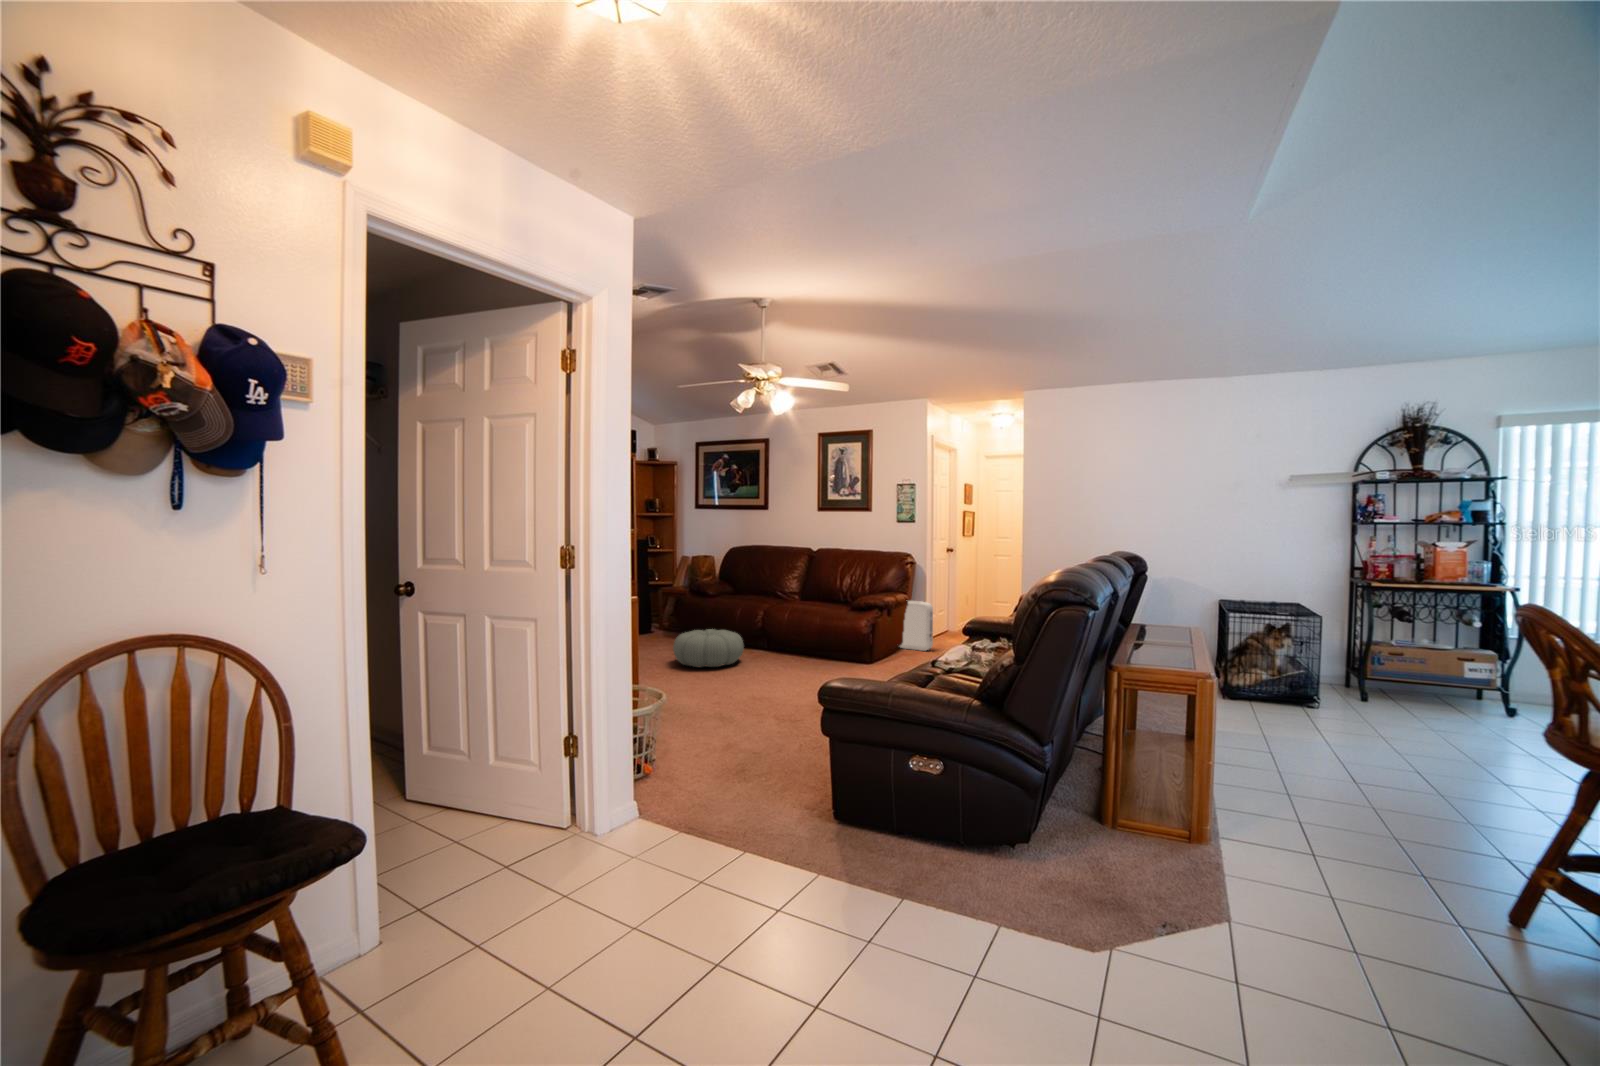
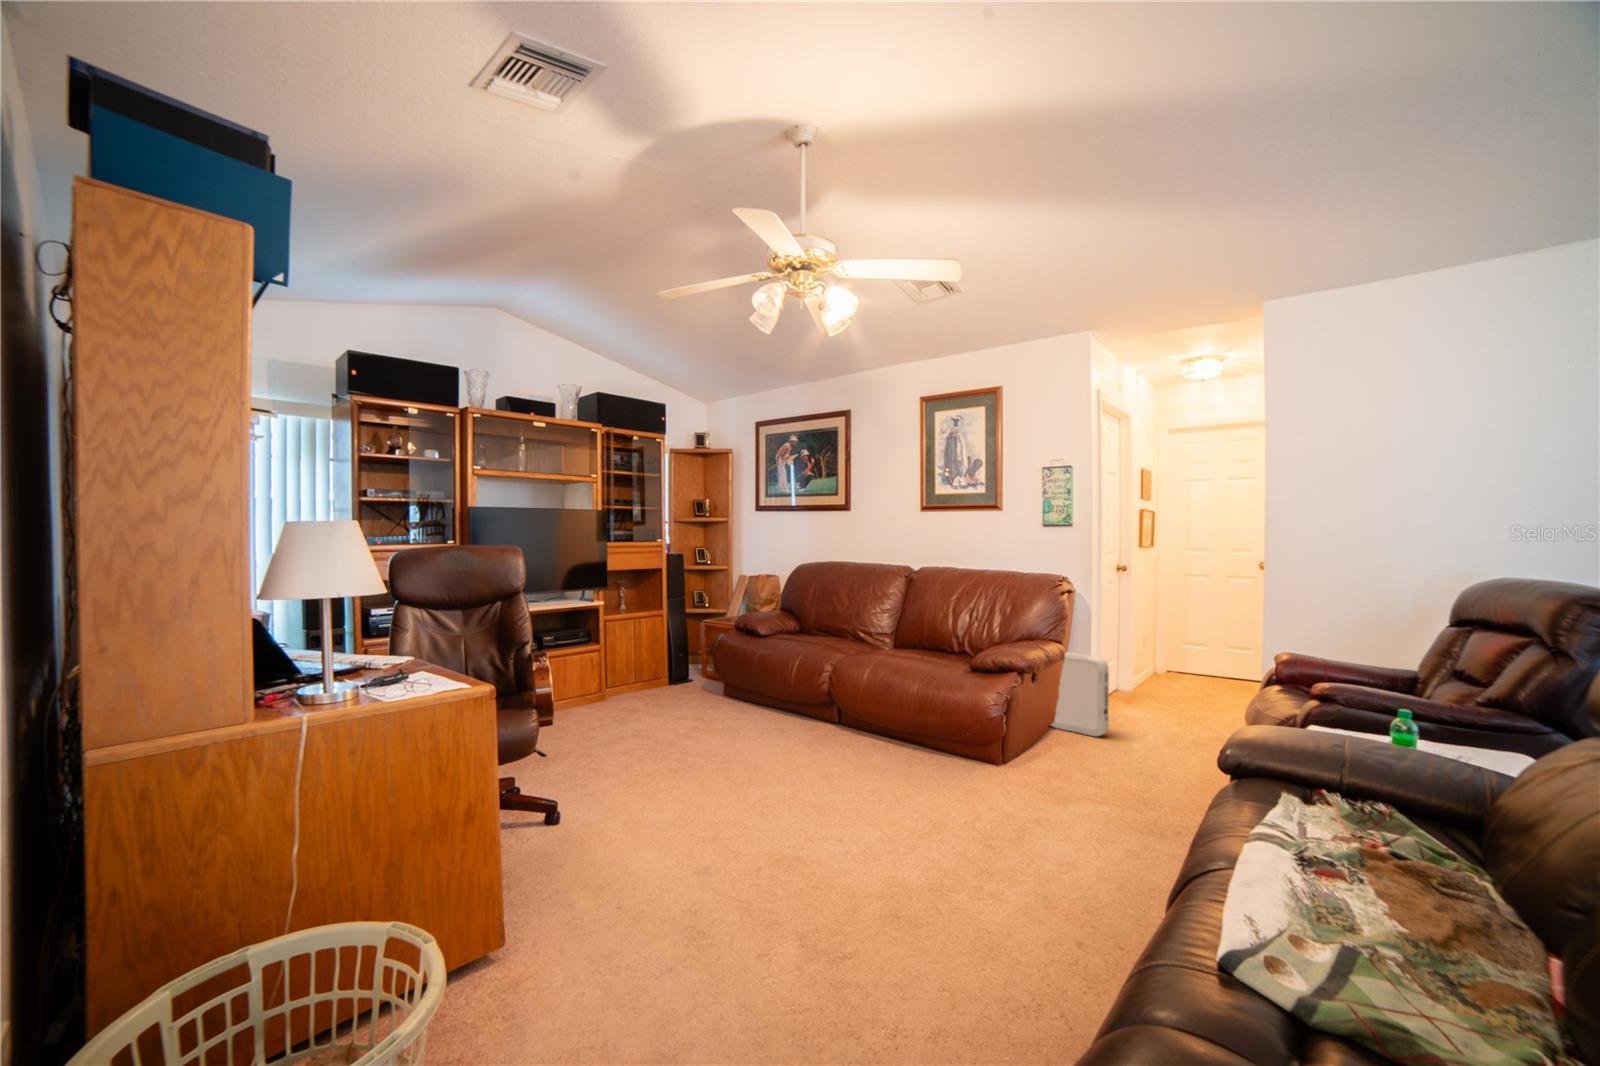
pouf: present [673,629,744,667] -> none [689,692,798,761]

